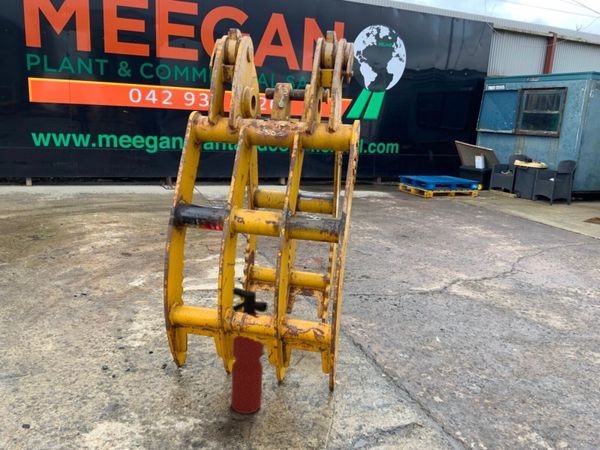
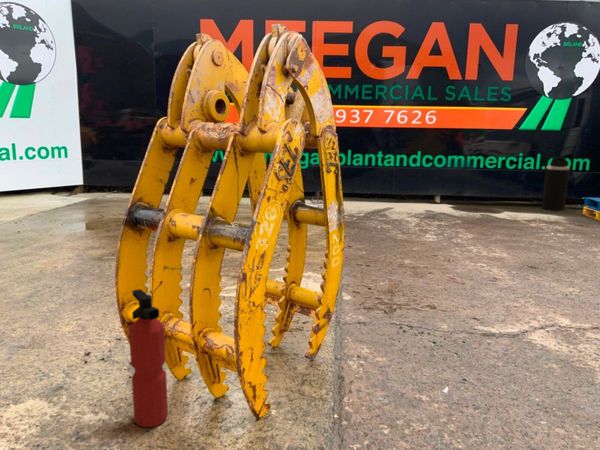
trash can: none [366,142,387,188] -> present [542,157,570,211]

